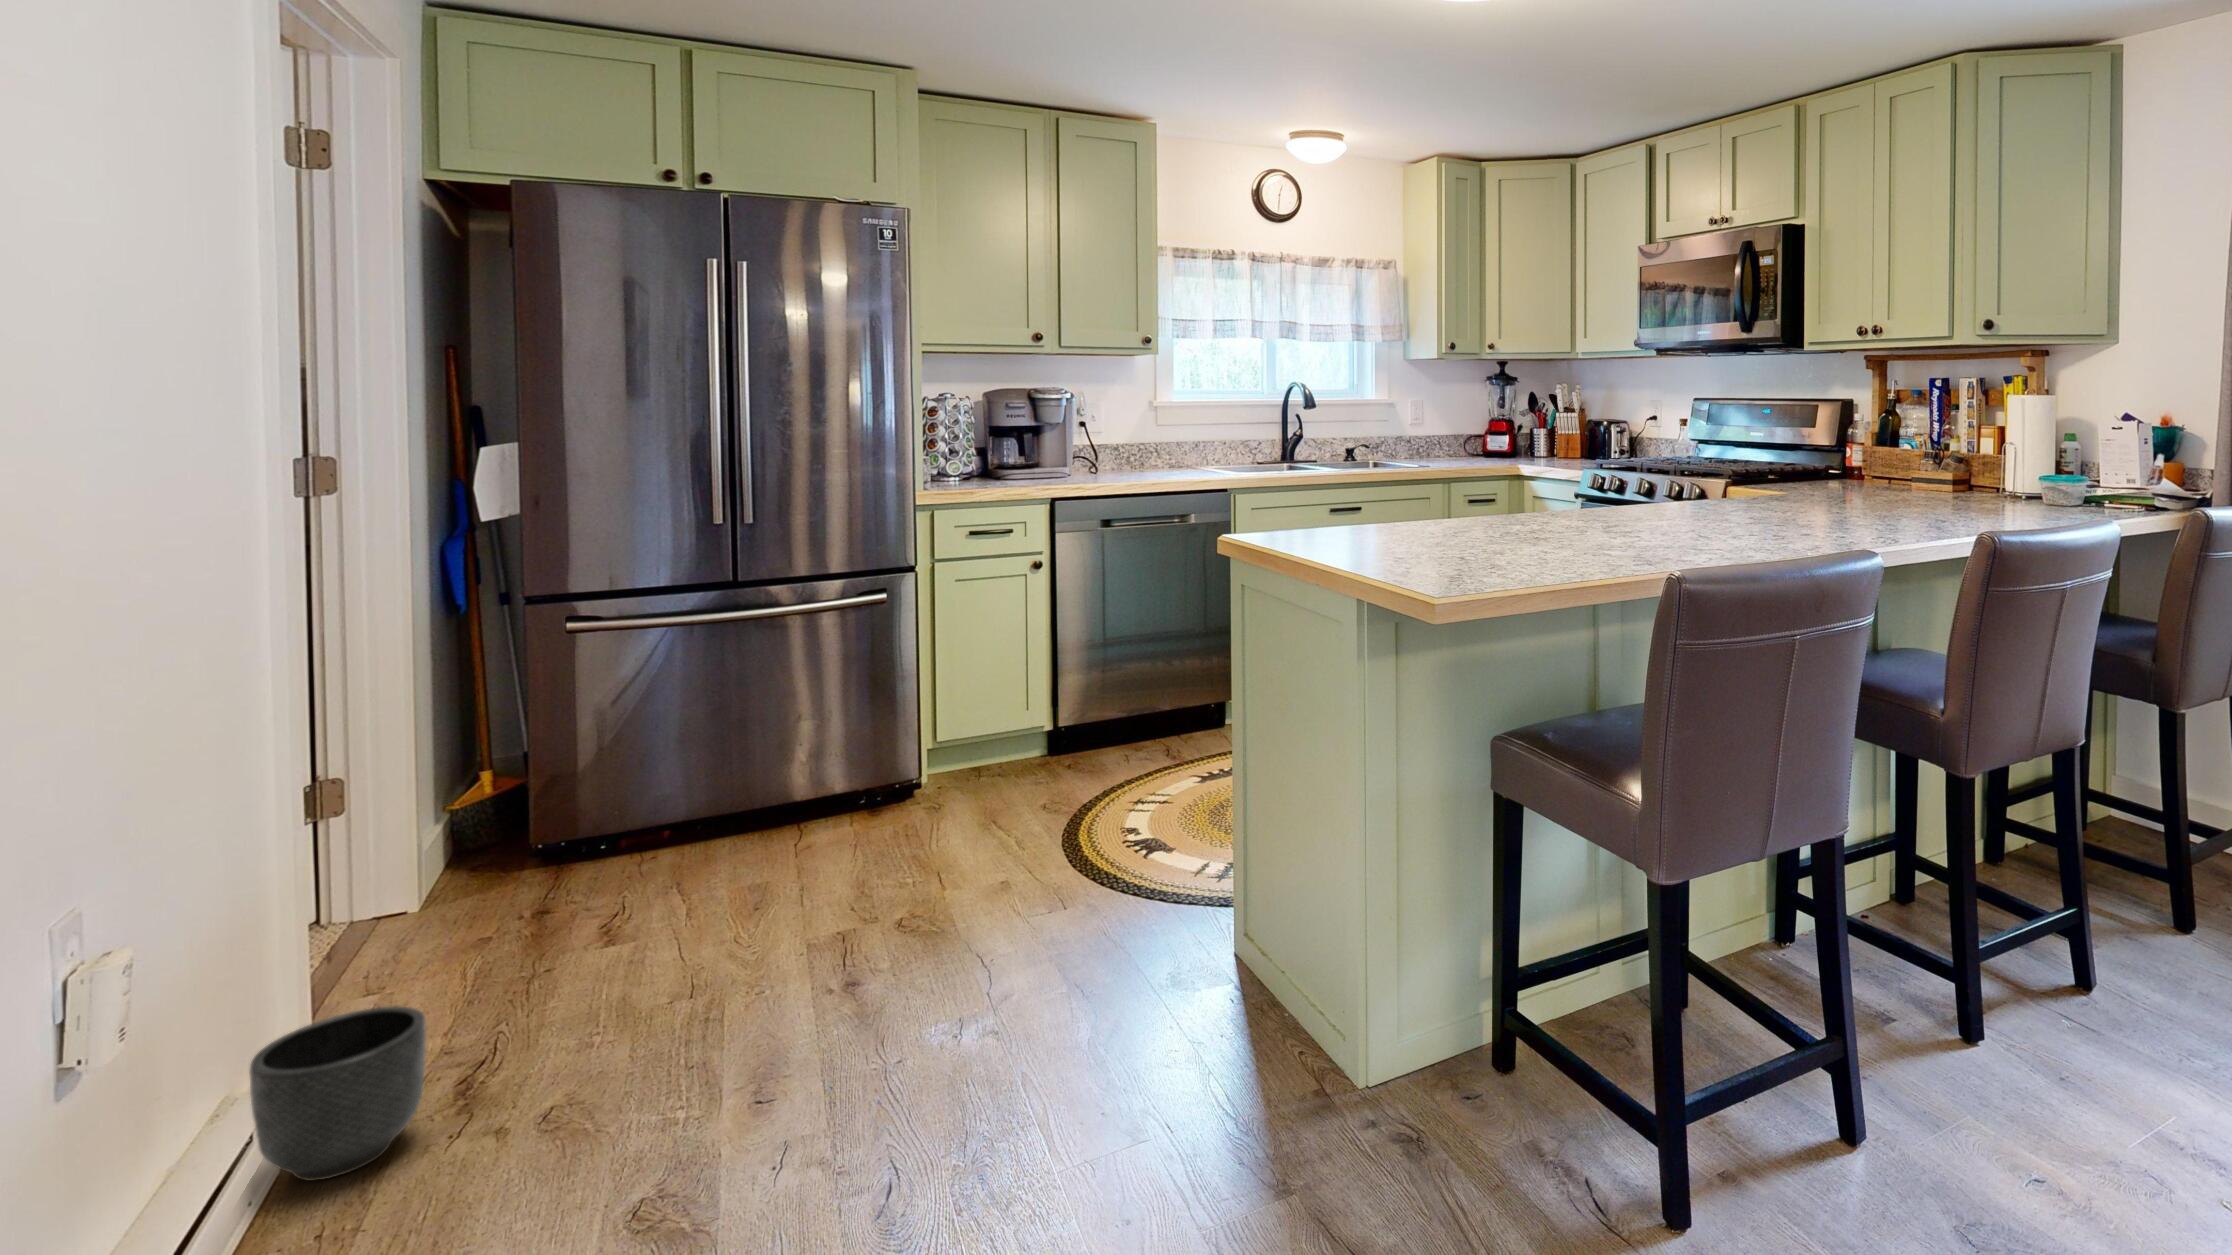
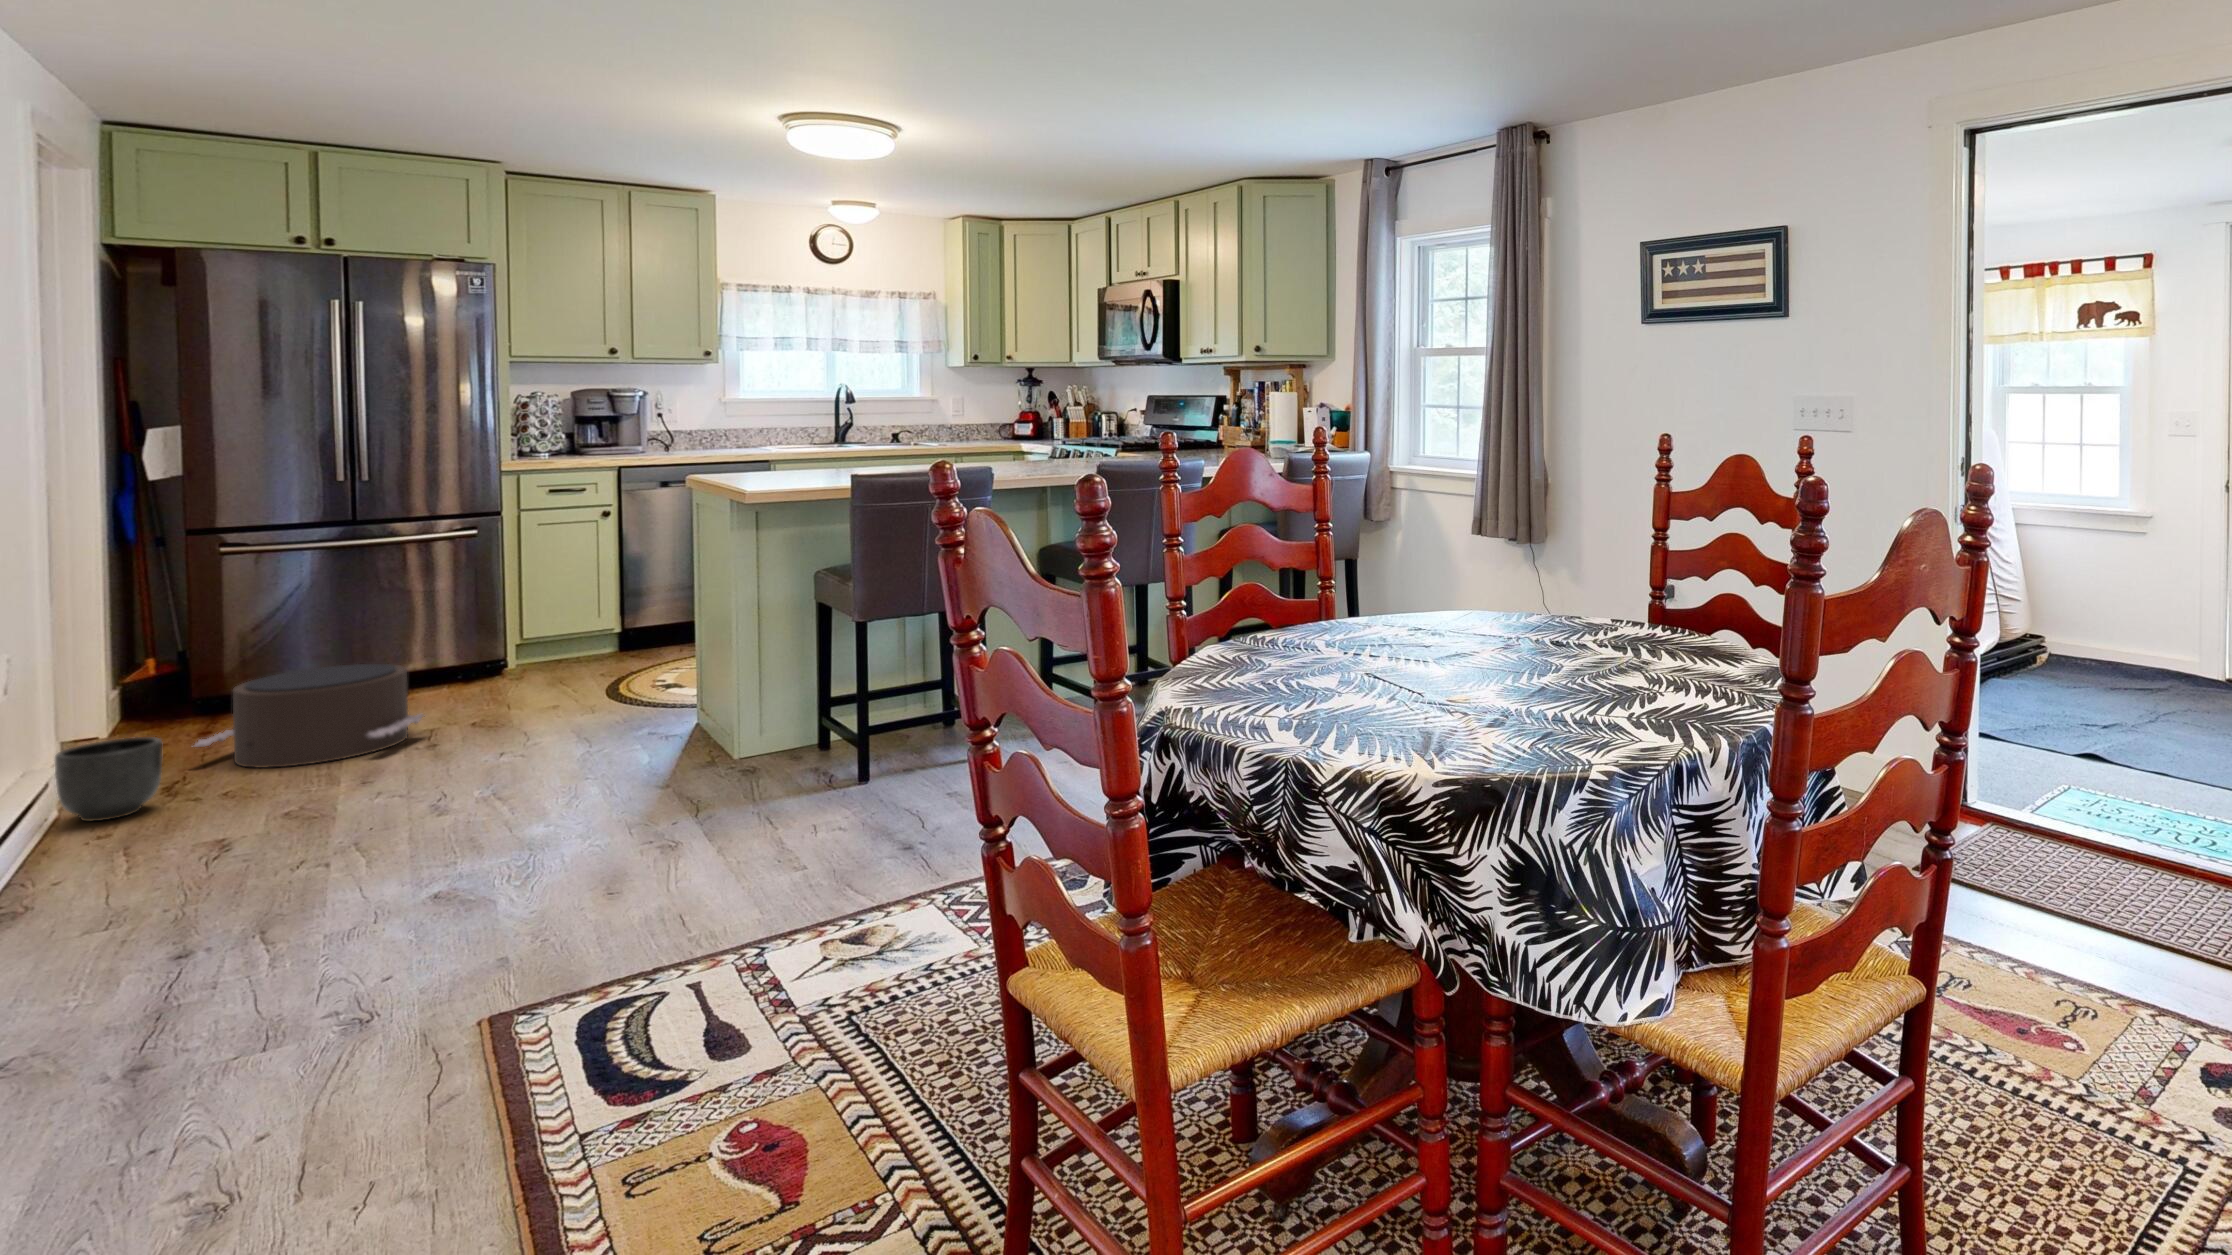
pouf: none [495,821,826,1021] -> present [192,664,423,768]

